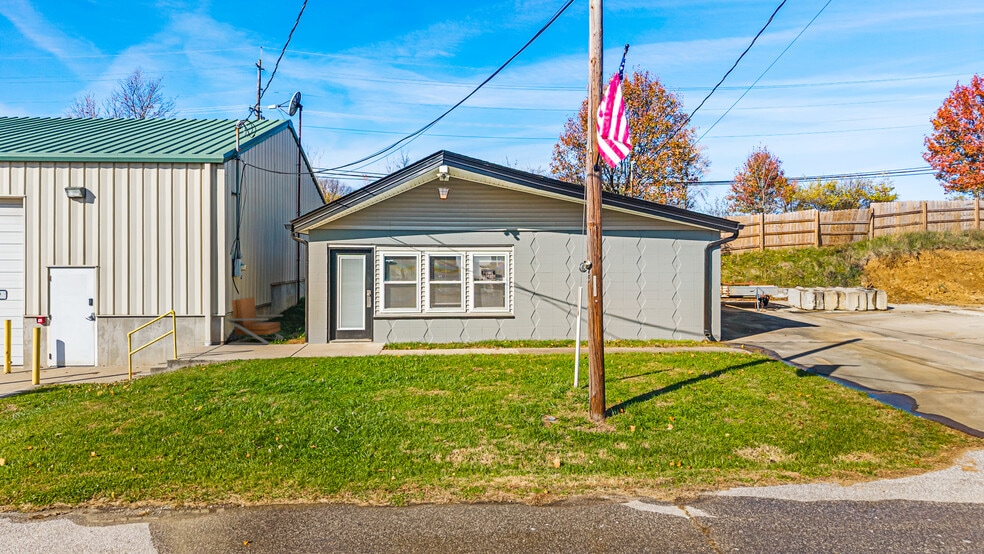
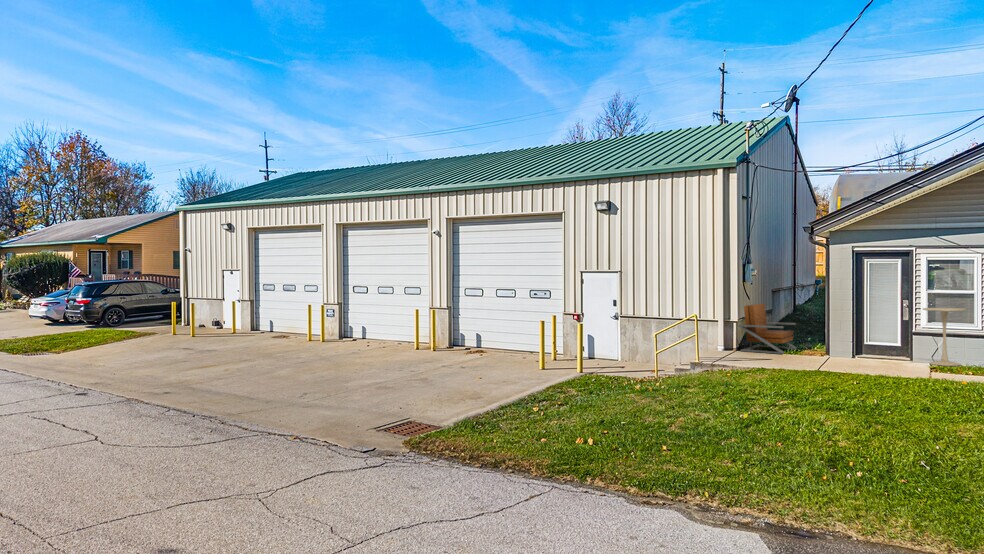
pedestal table: none [378,297,409,344] -> present [923,308,966,366]

